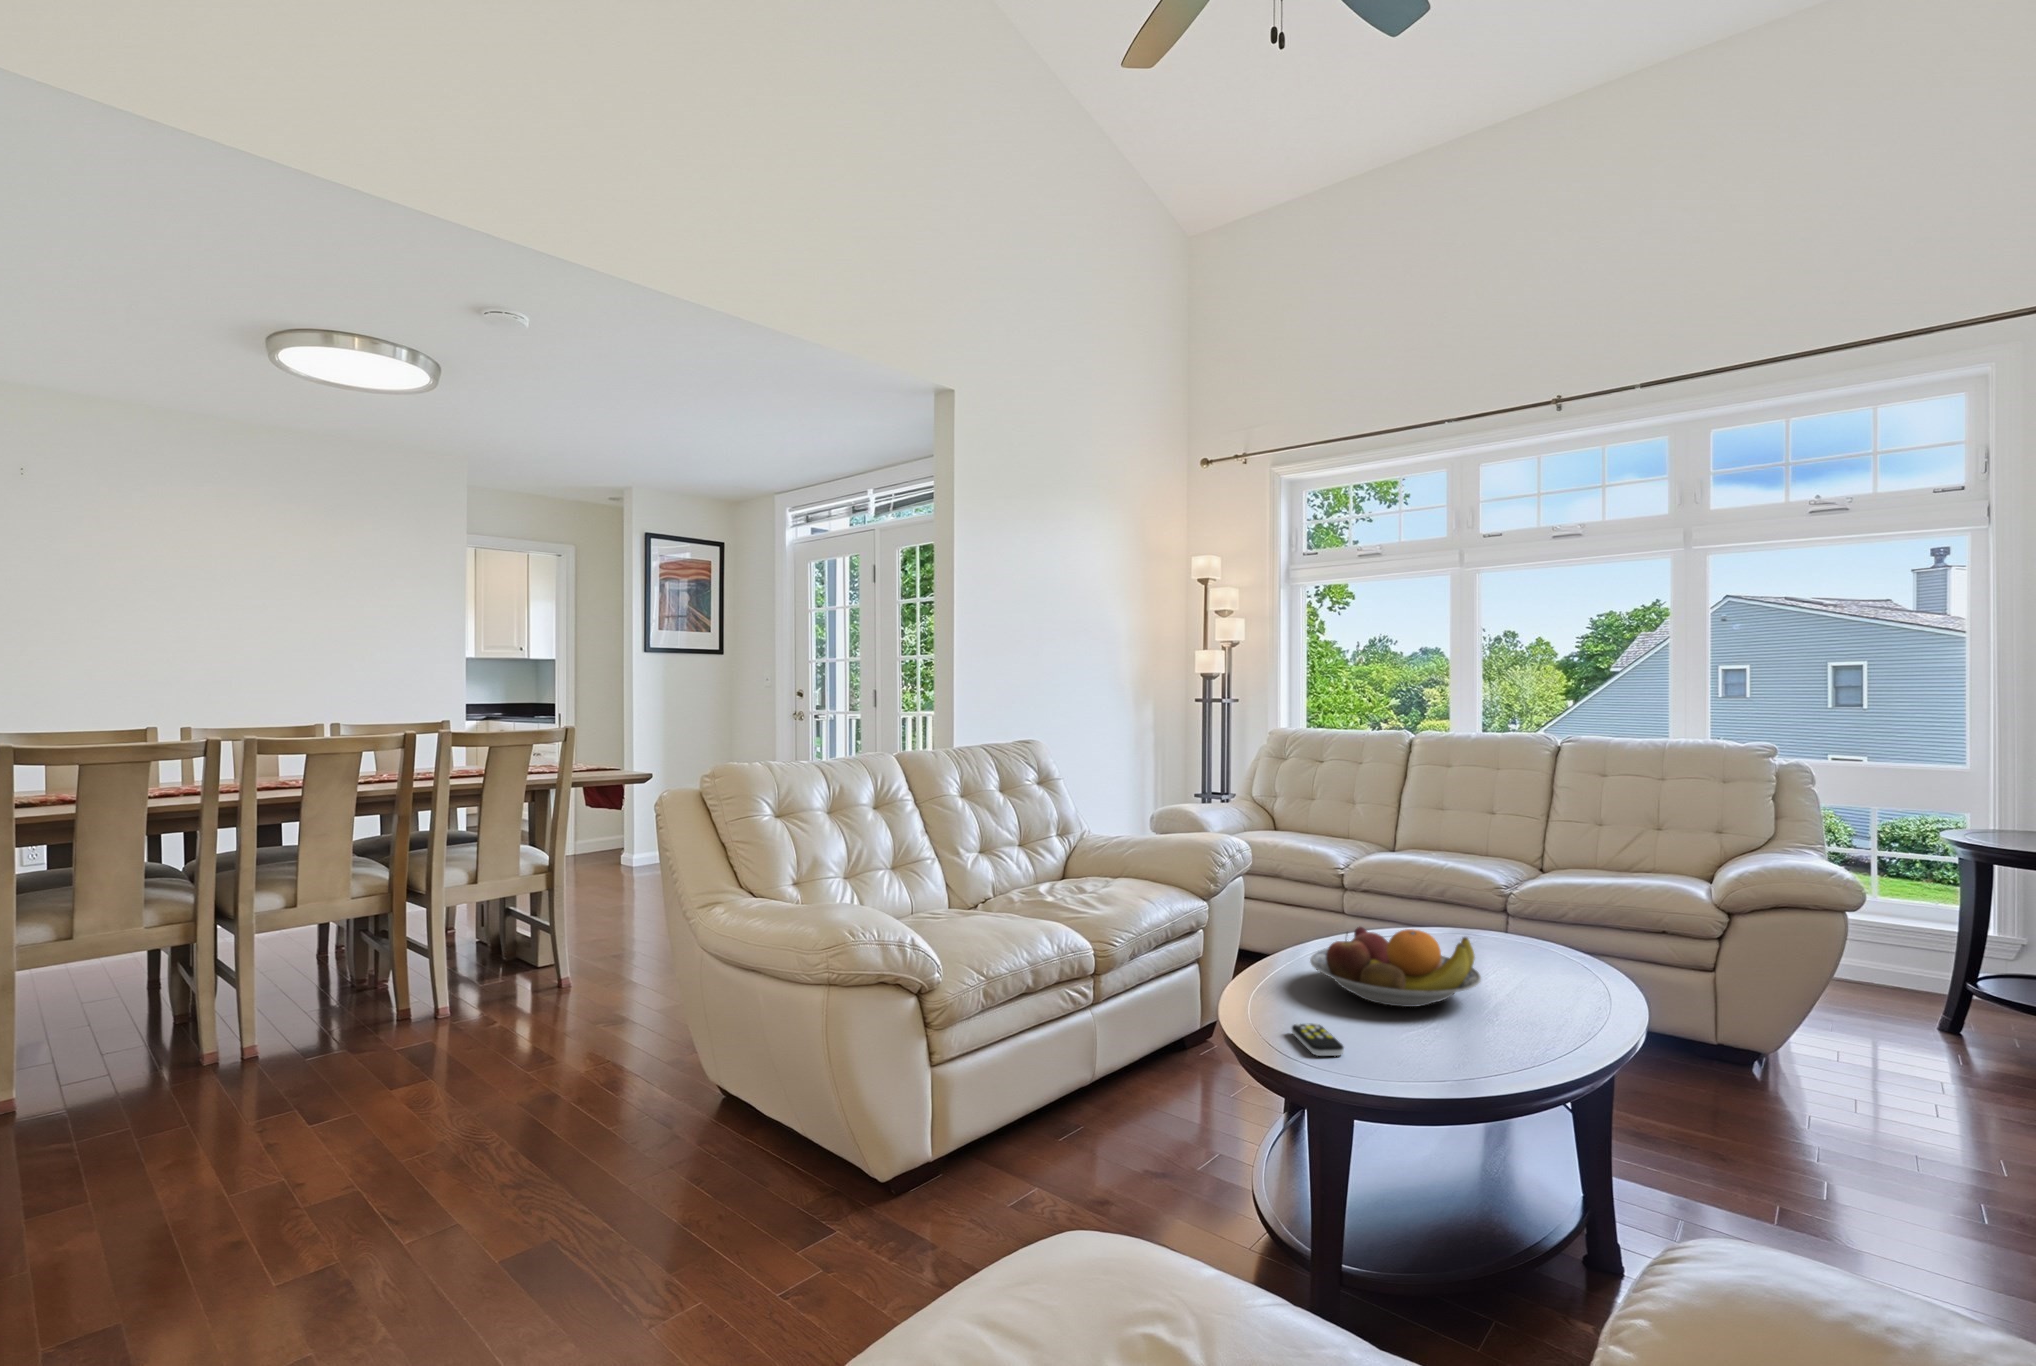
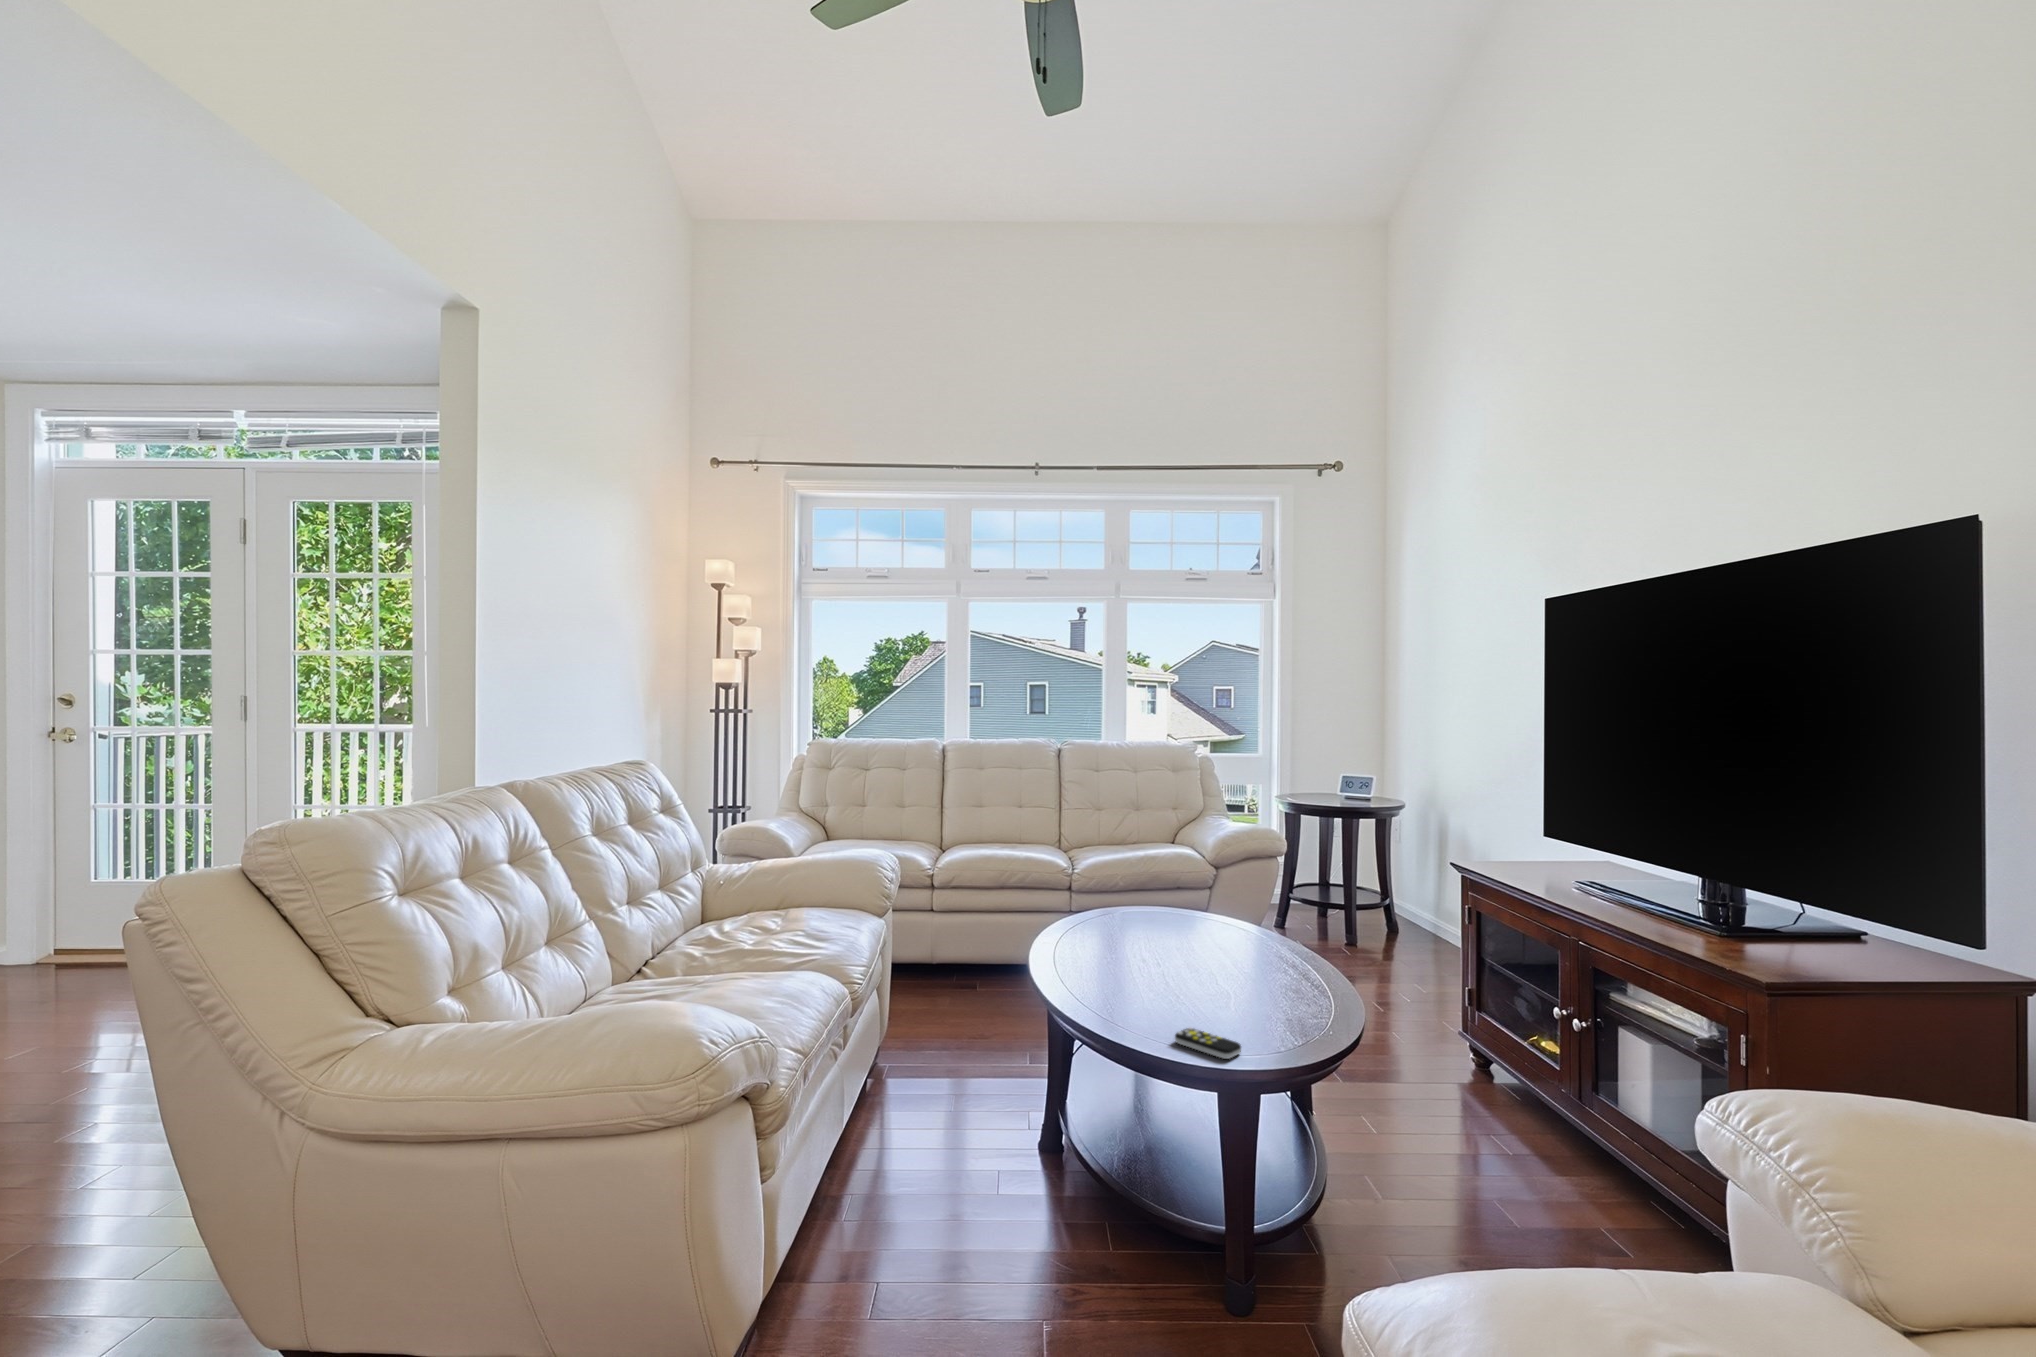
fruit bowl: present [1310,927,1481,1007] -> none [1101,921,1249,995]

